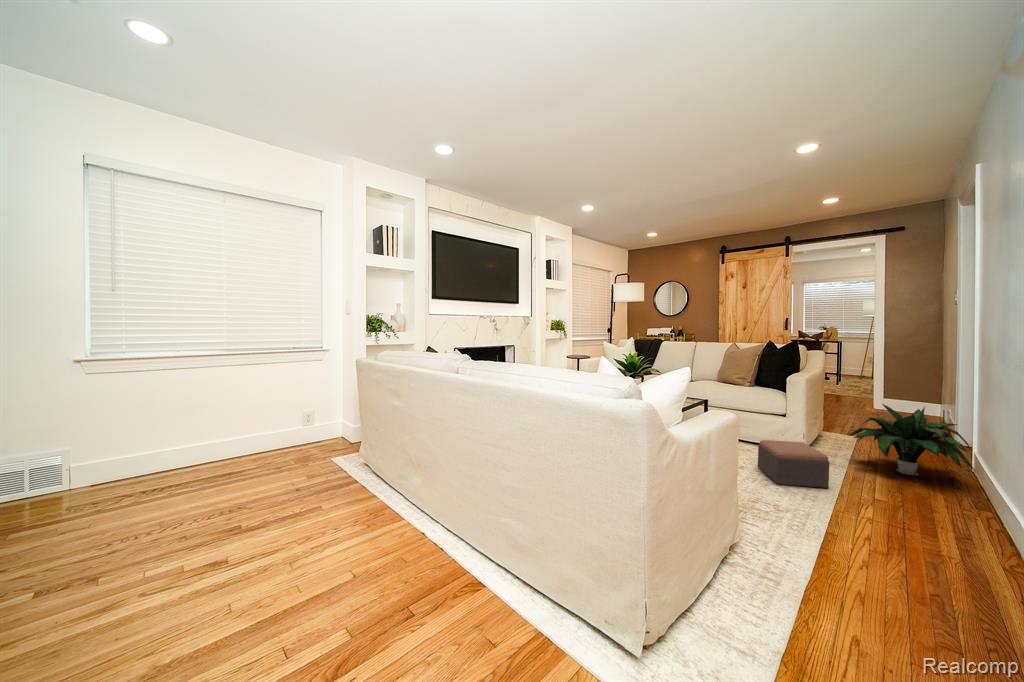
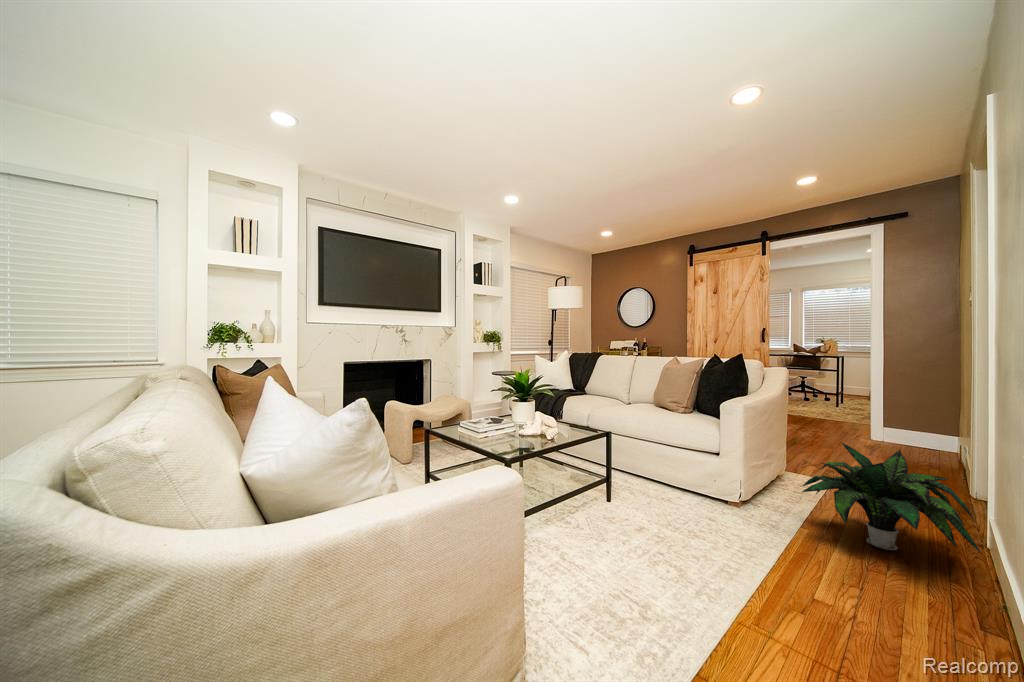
footstool: present [758,440,830,488] -> none [666,492,751,572]

